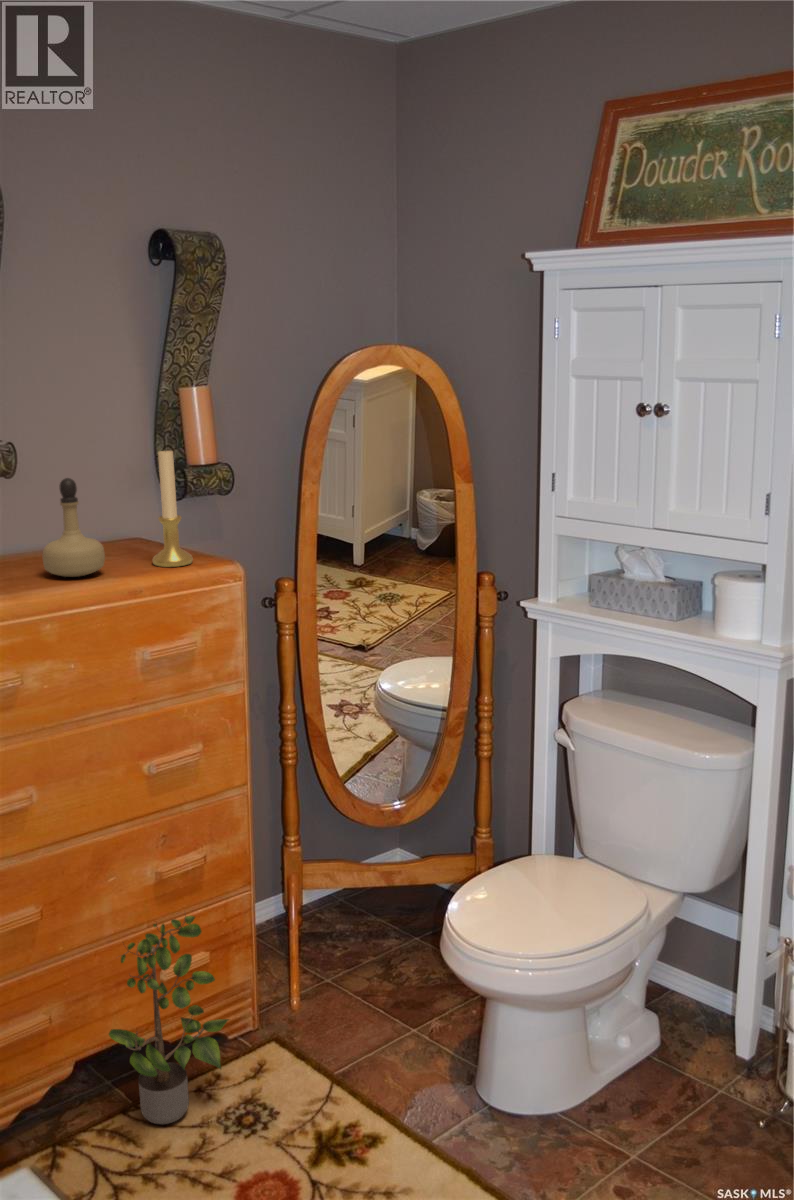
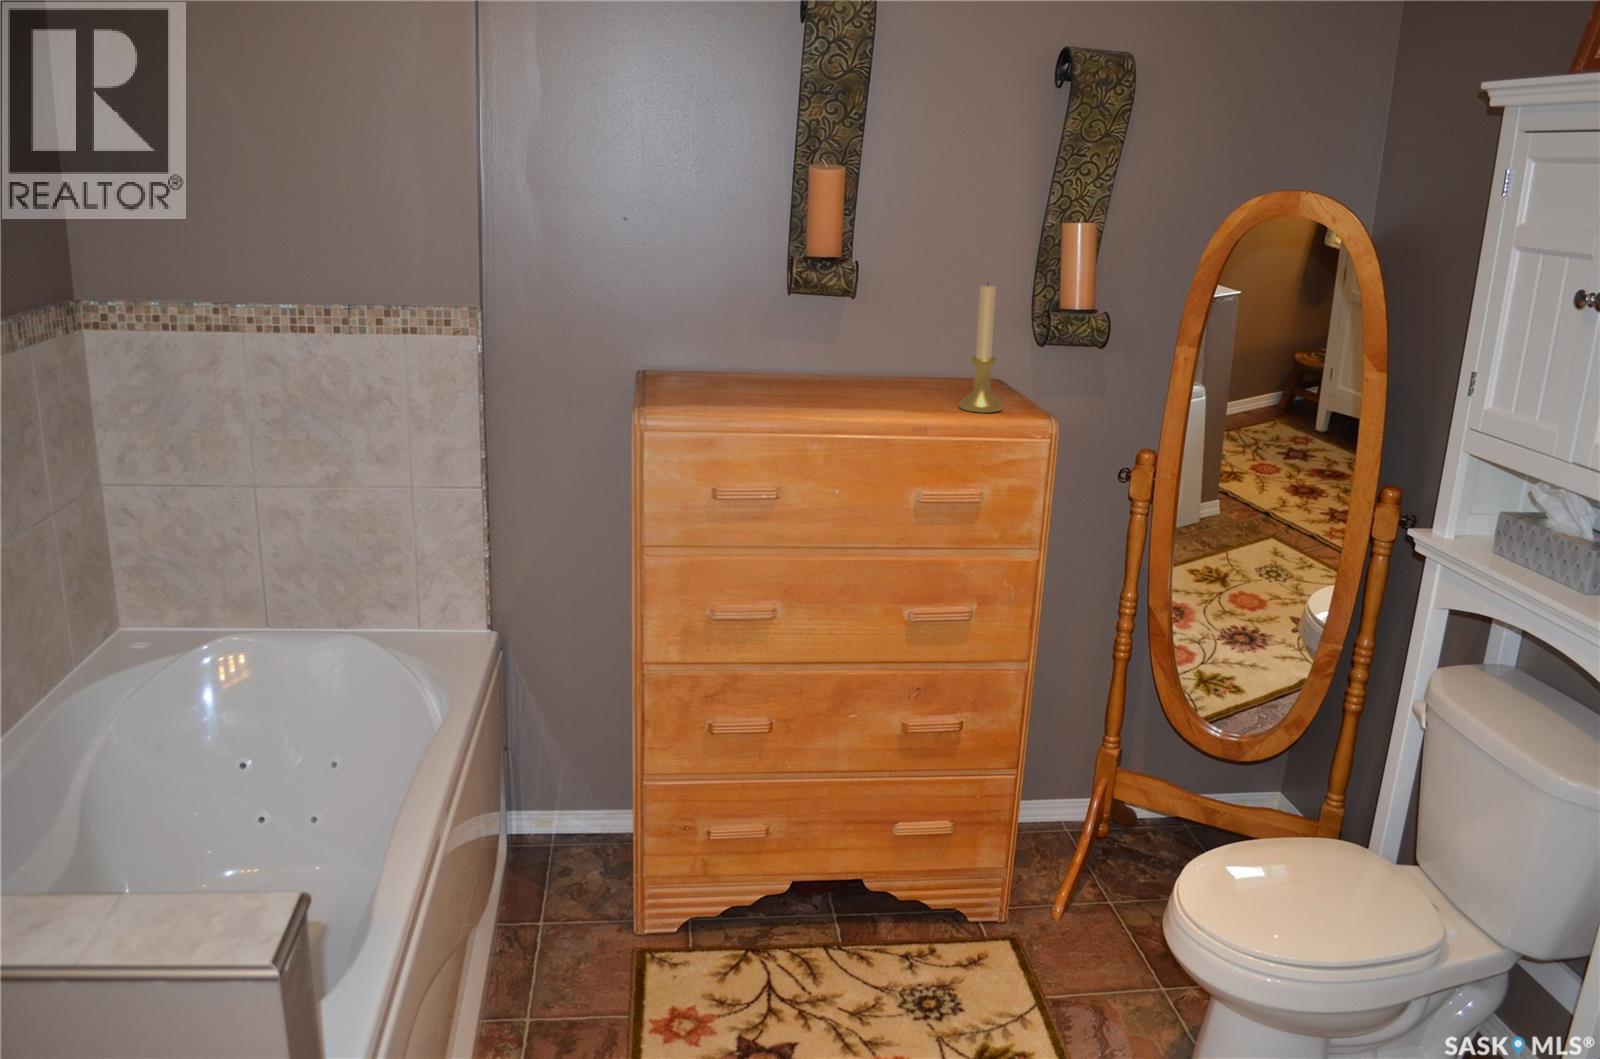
perfume bottle: present [43,478,105,577] -> none [841,301,903,404]
potted plant: present [109,916,229,1124] -> none [816,769,946,974]

